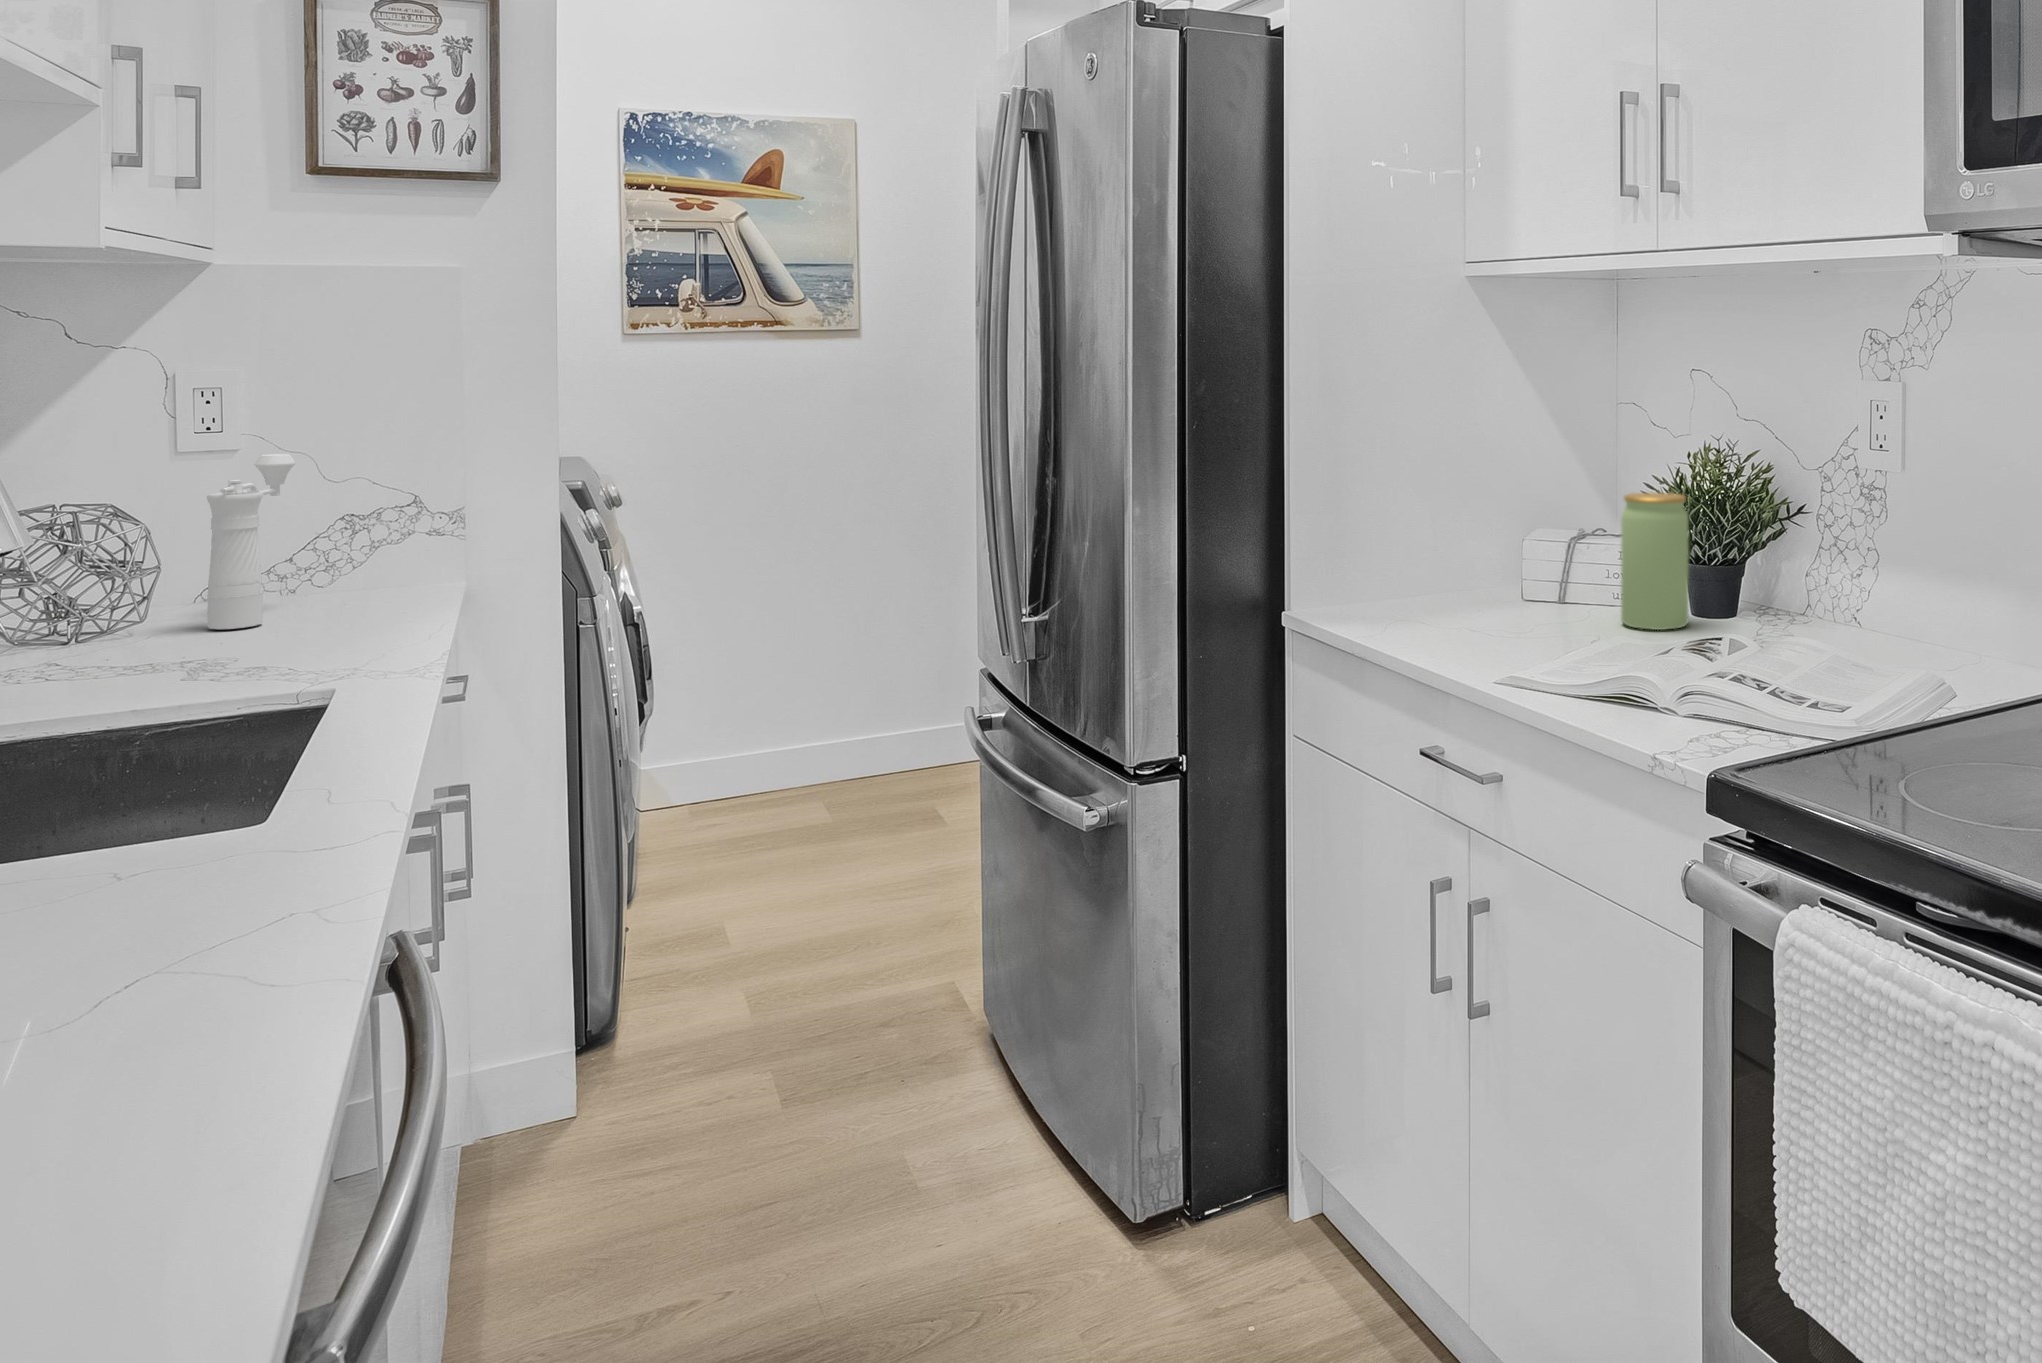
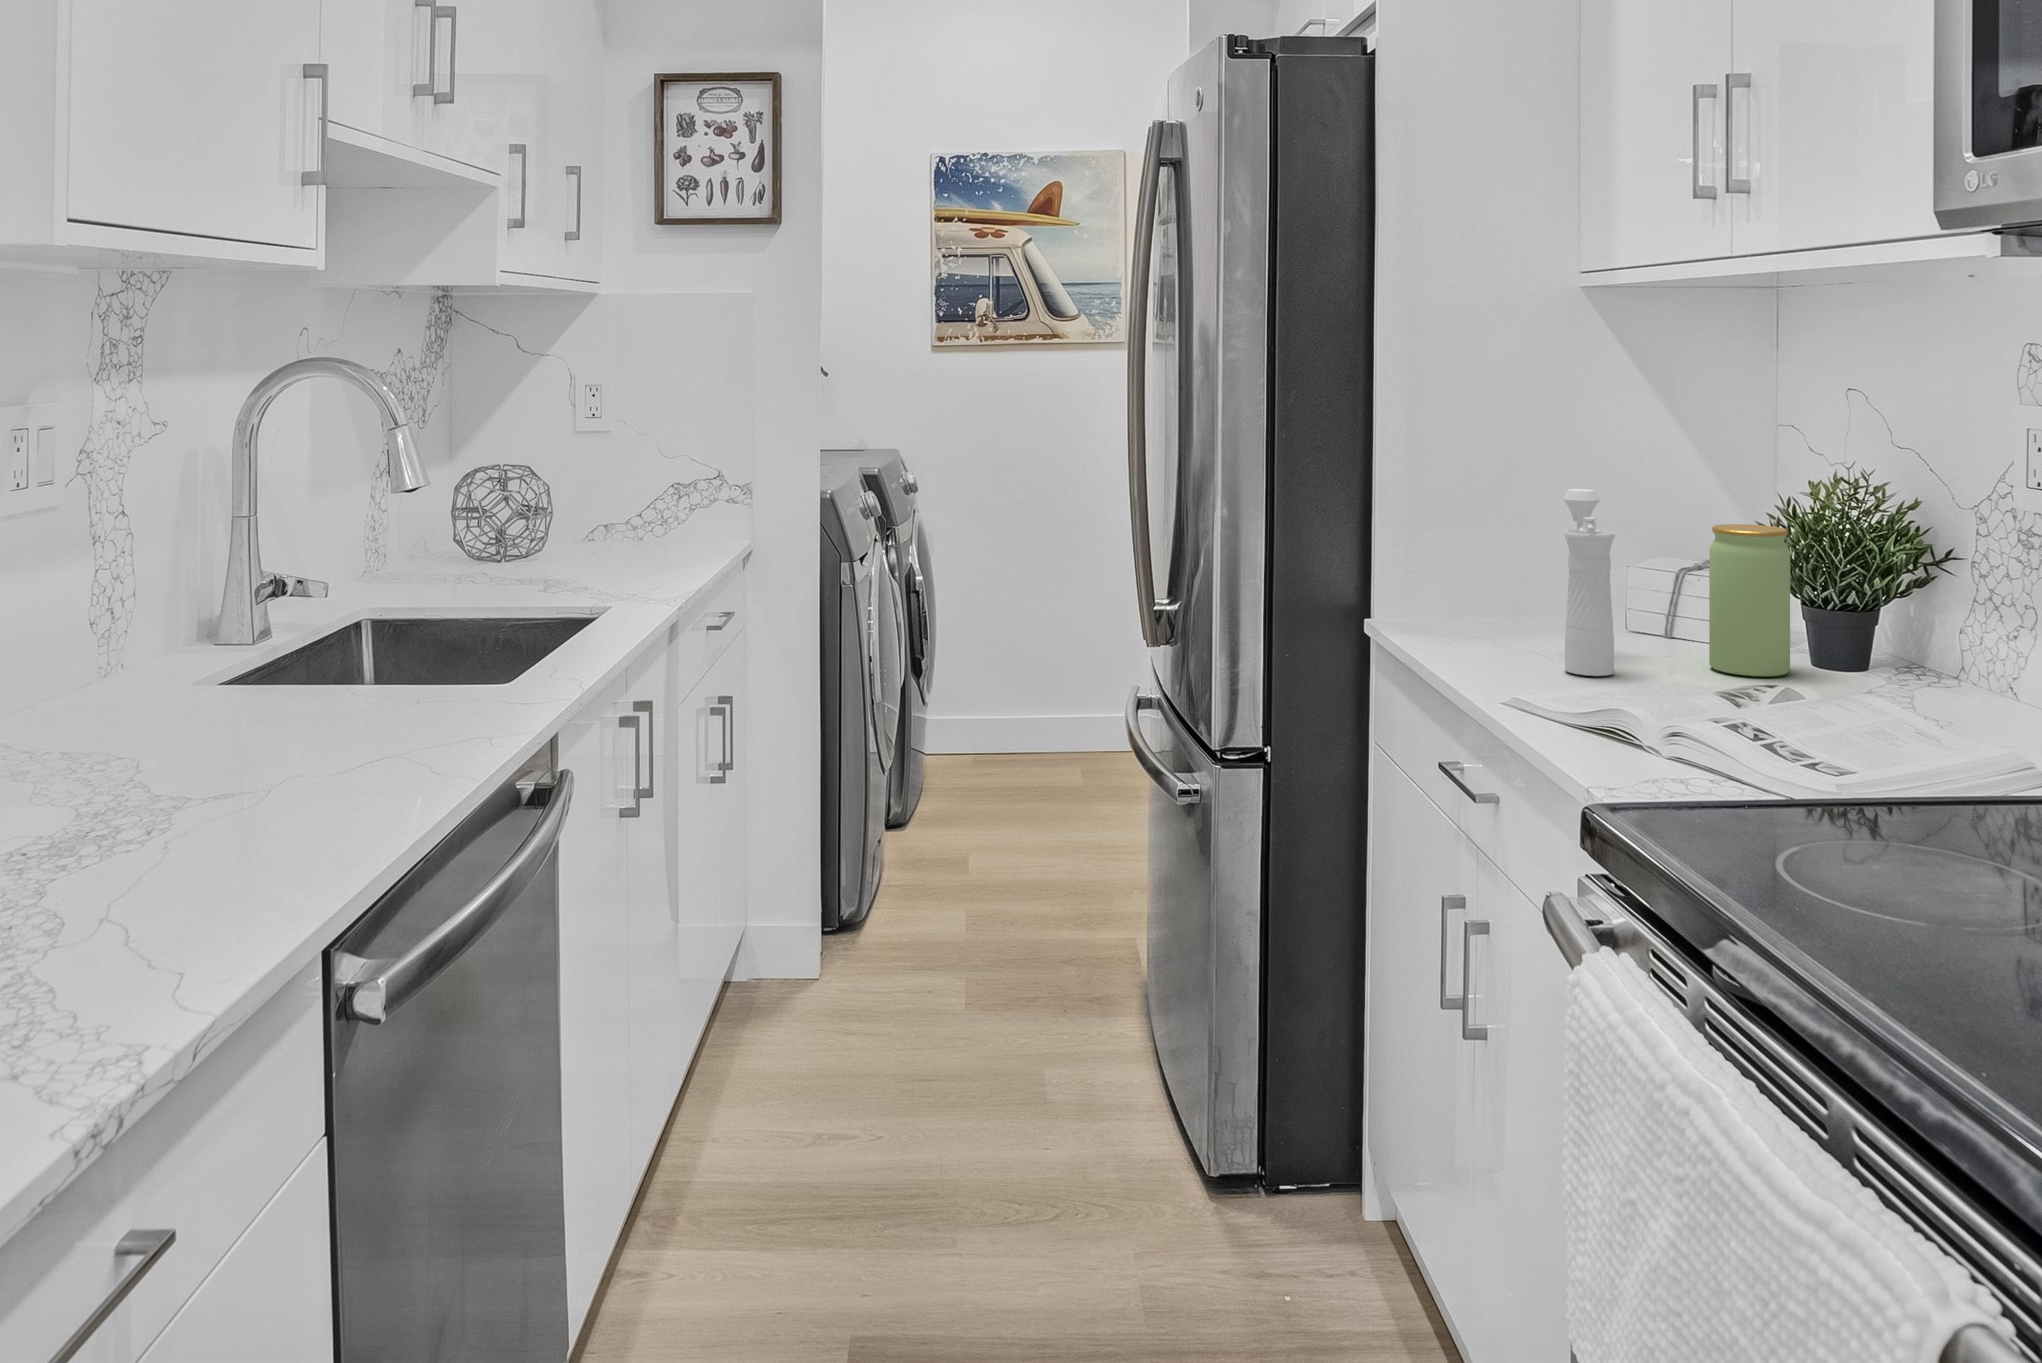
pepper mill: present [207,454,295,629] -> present [1563,489,1615,676]

